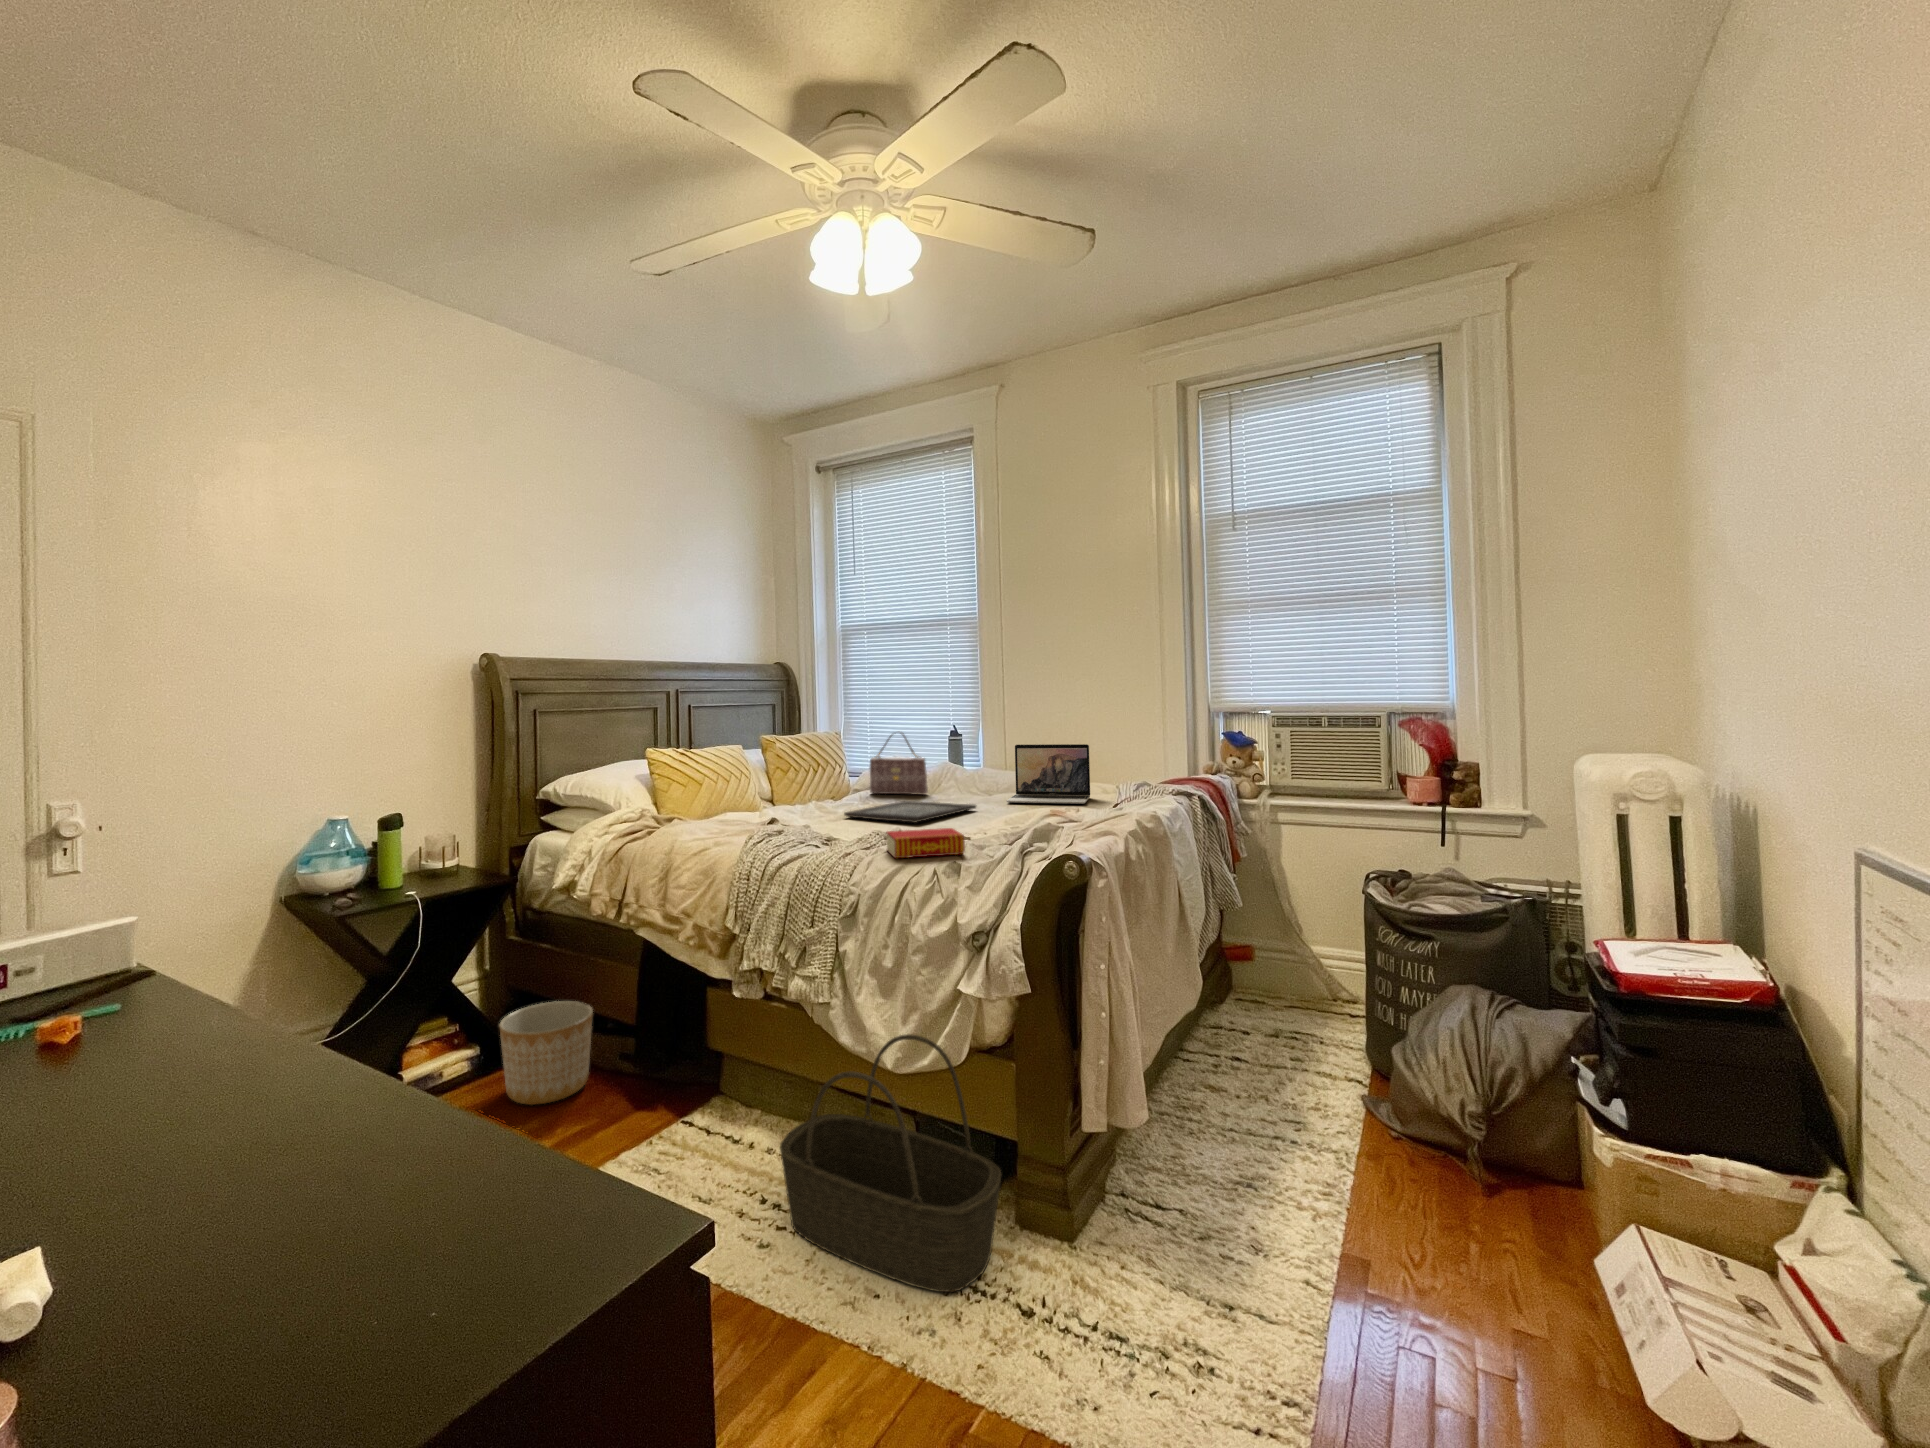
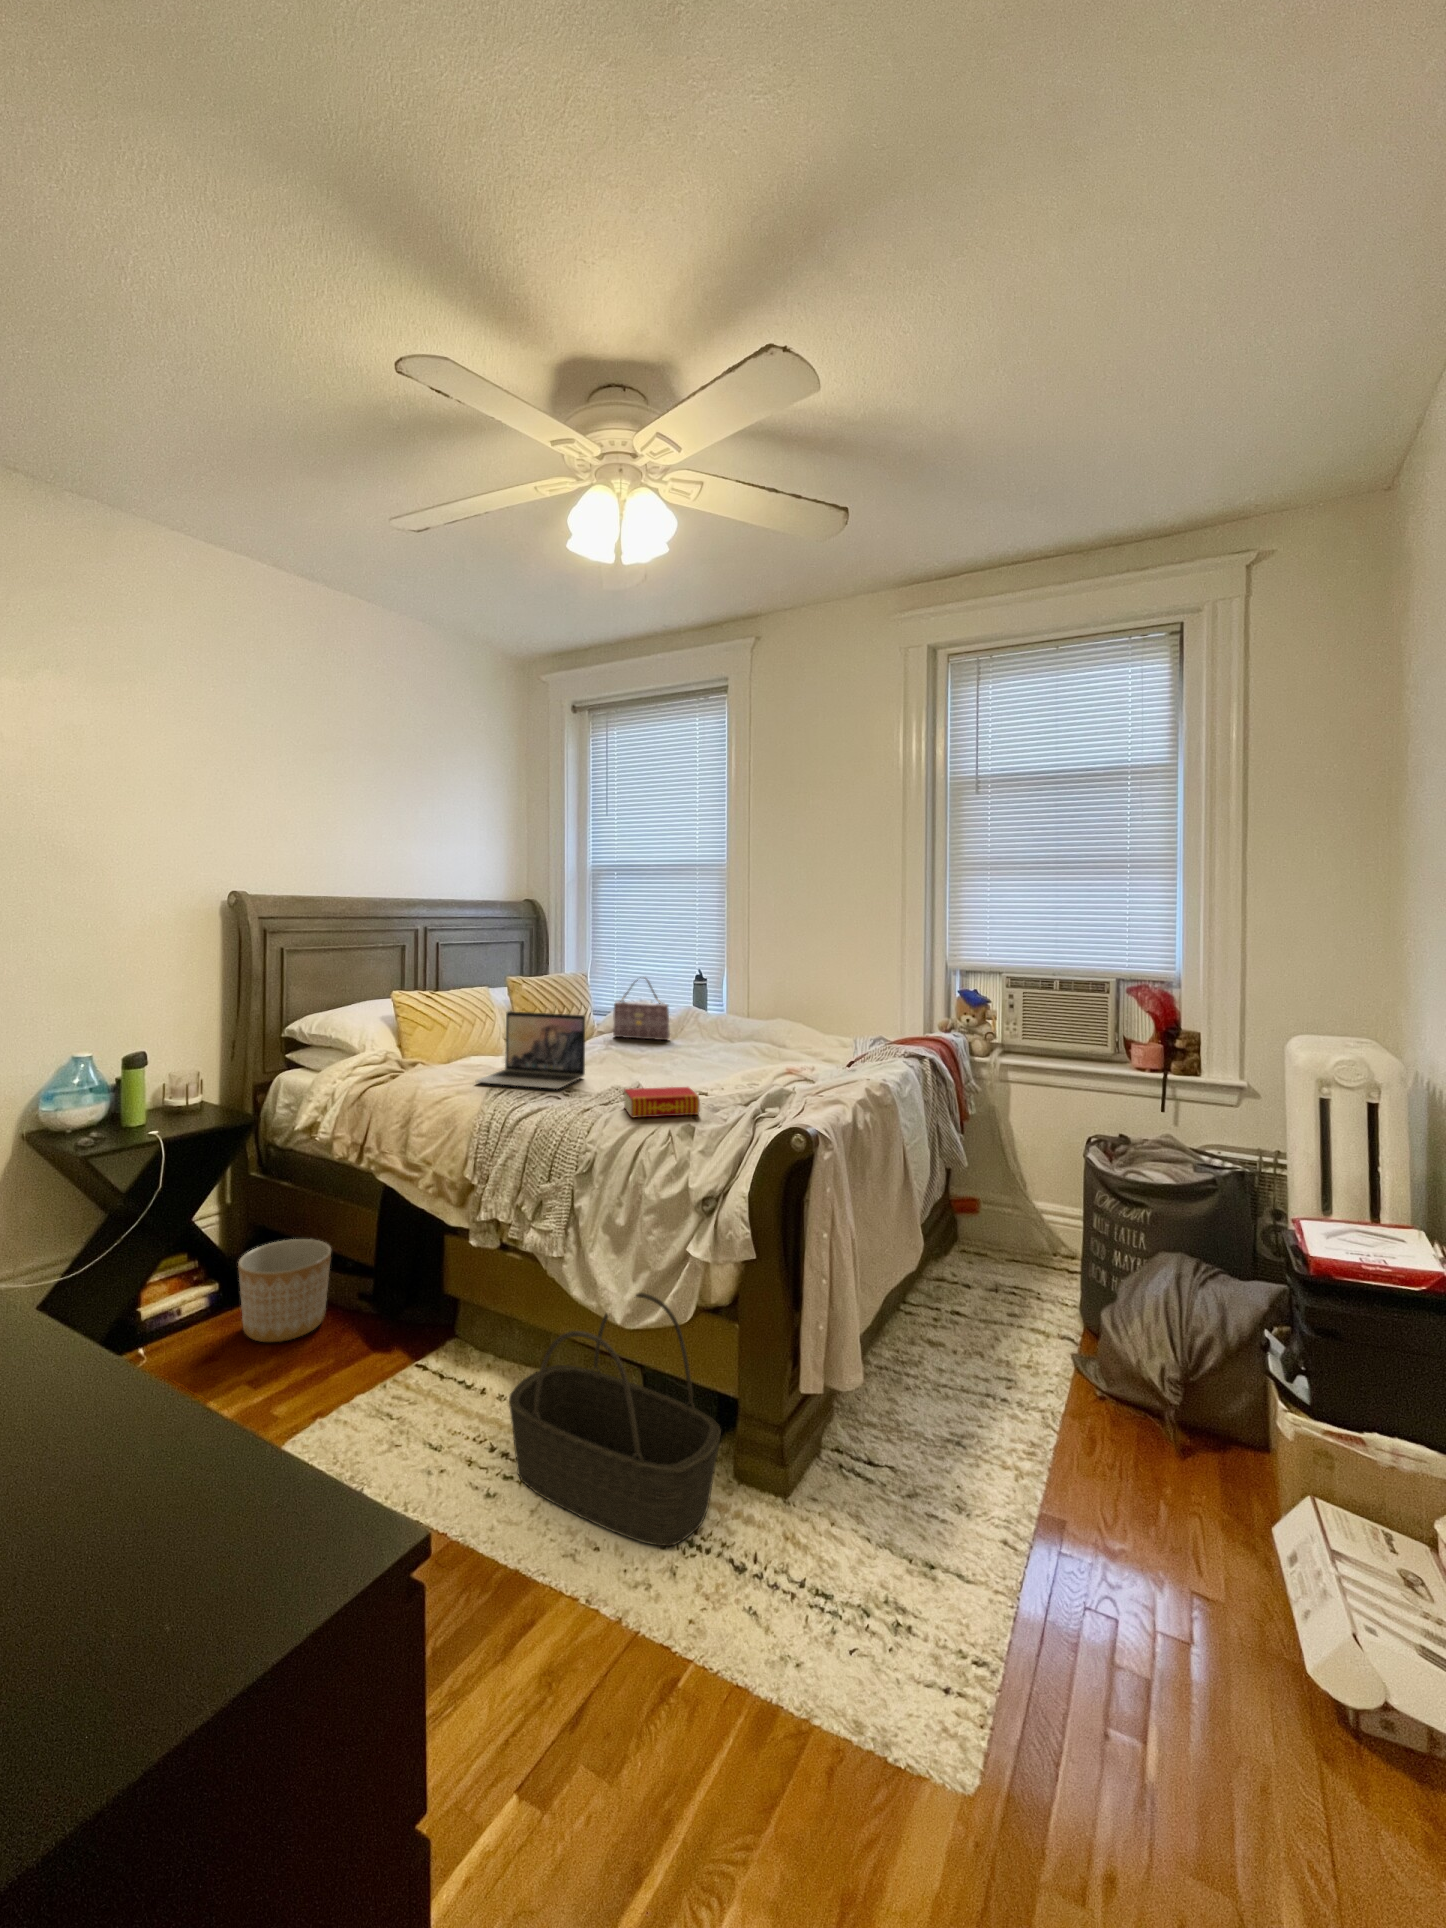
laptop: present [1007,744,1090,804] -> present [477,1011,585,1089]
tray: present [844,801,976,823] -> none [585,1048,716,1075]

